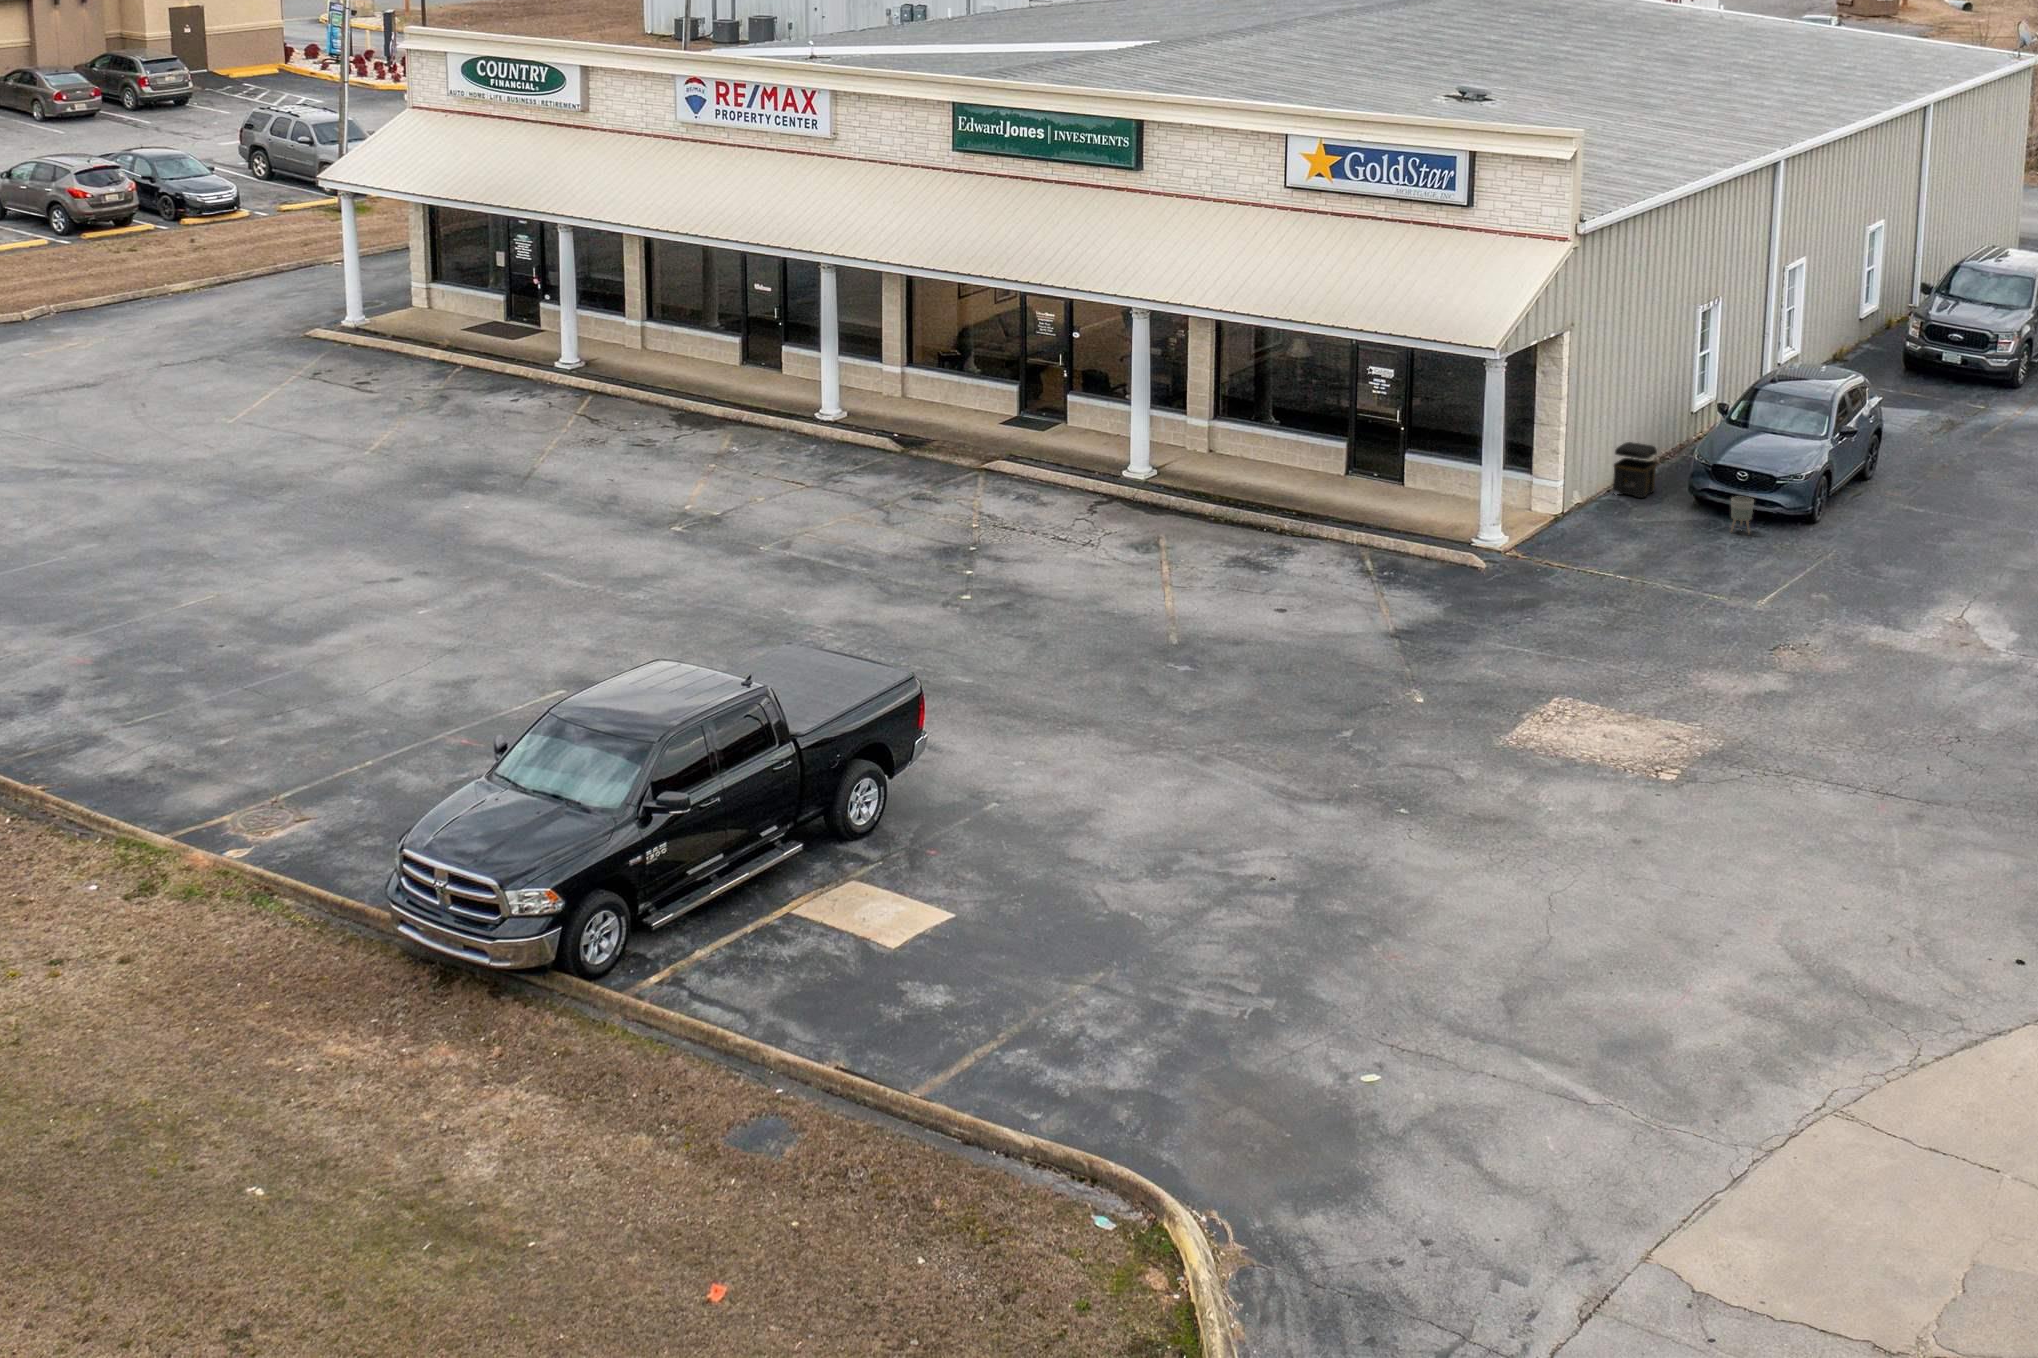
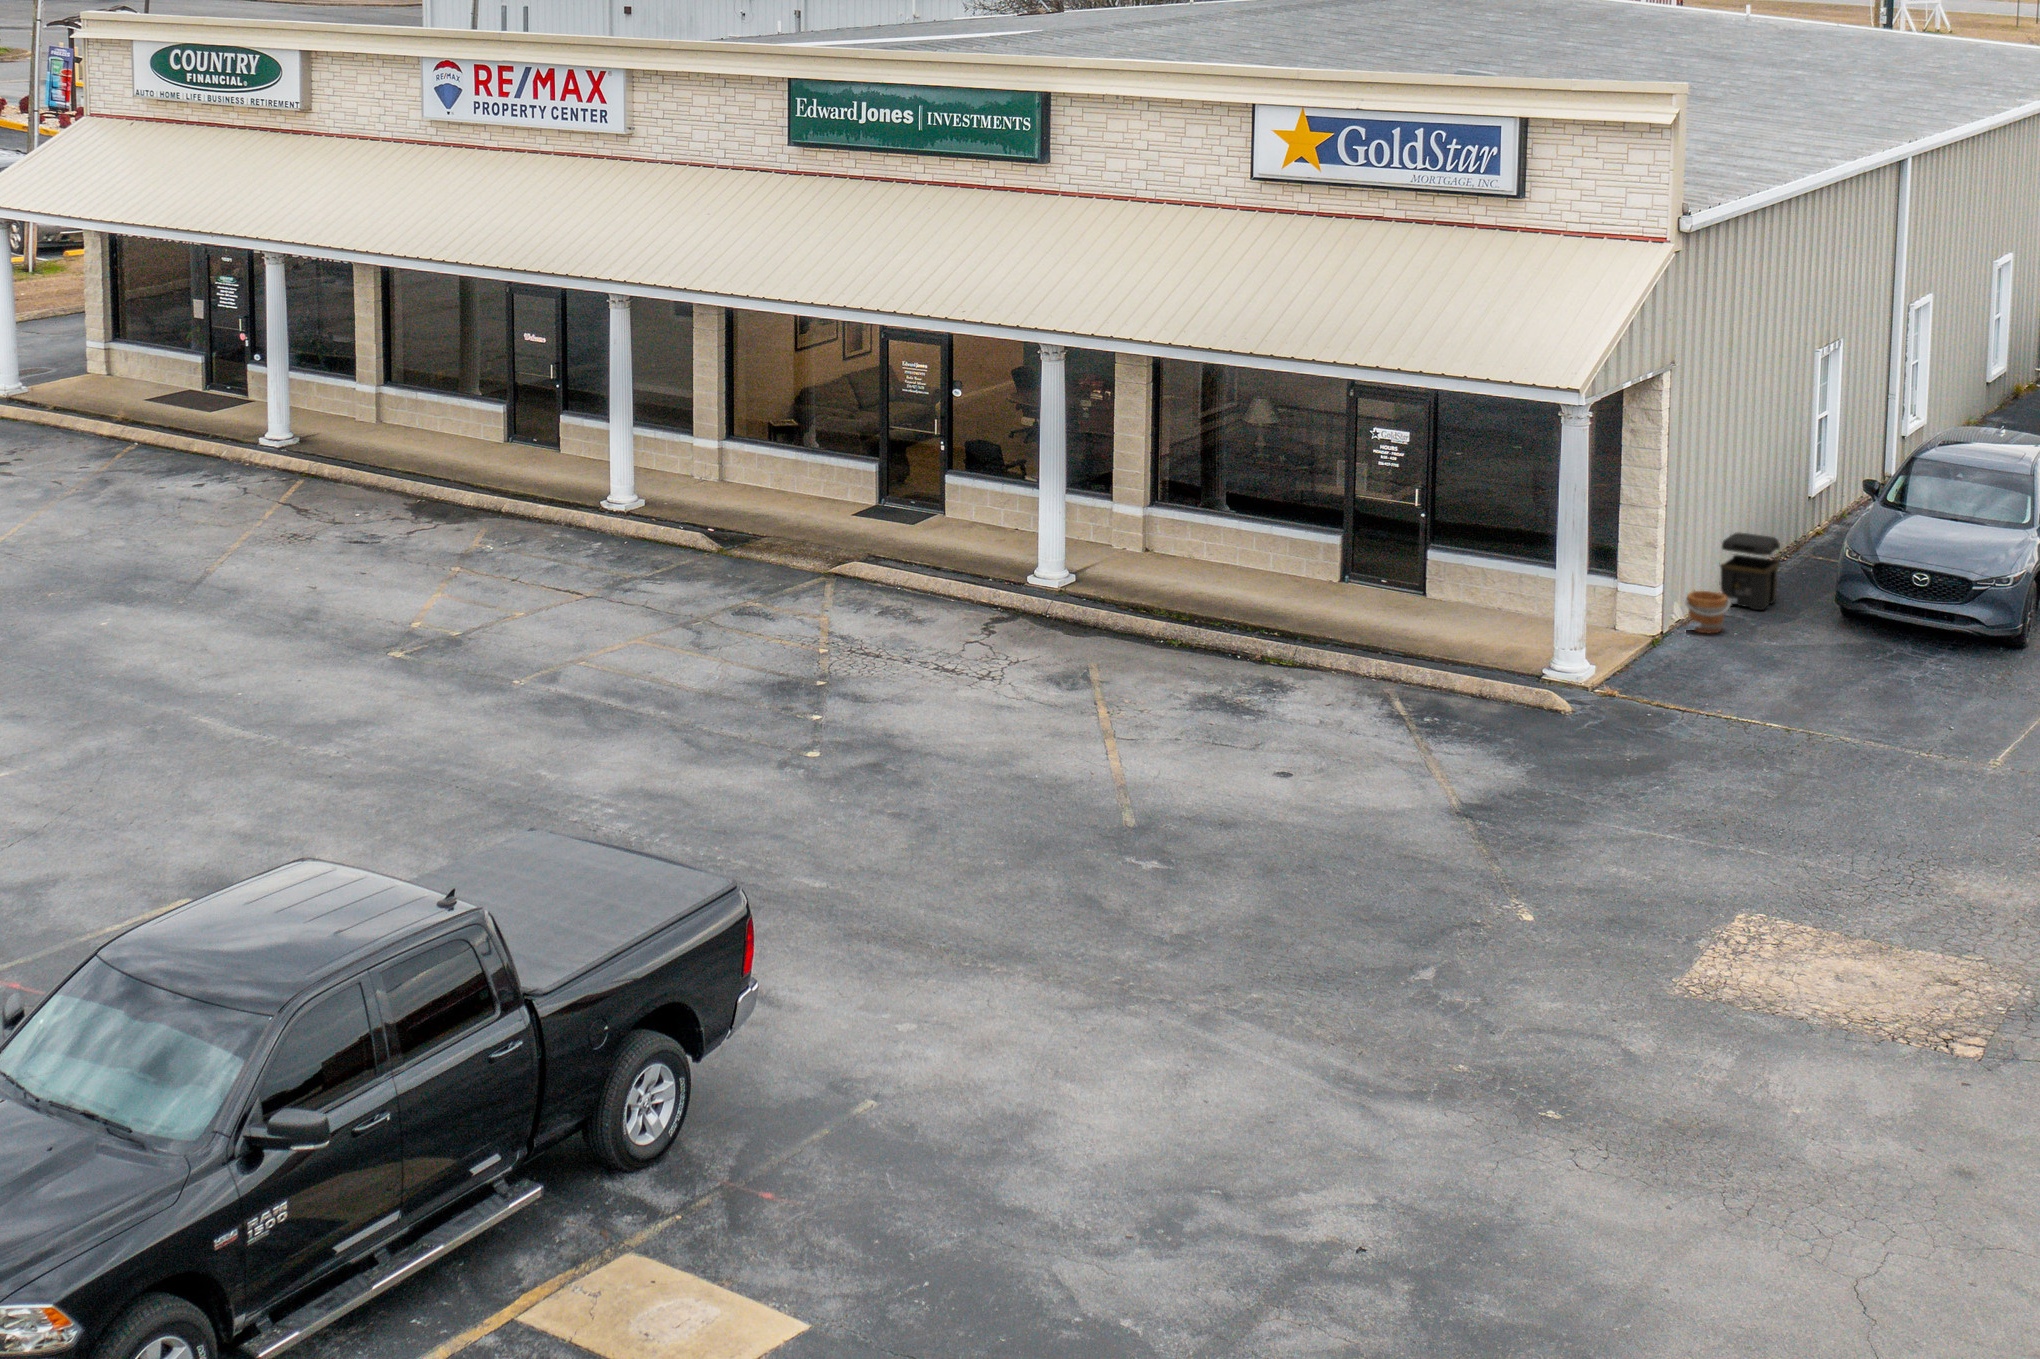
bucket: none [1582,484,1616,515] -> present [1685,591,1730,633]
planter: present [1731,496,1754,533] -> none [1901,606,1935,660]

